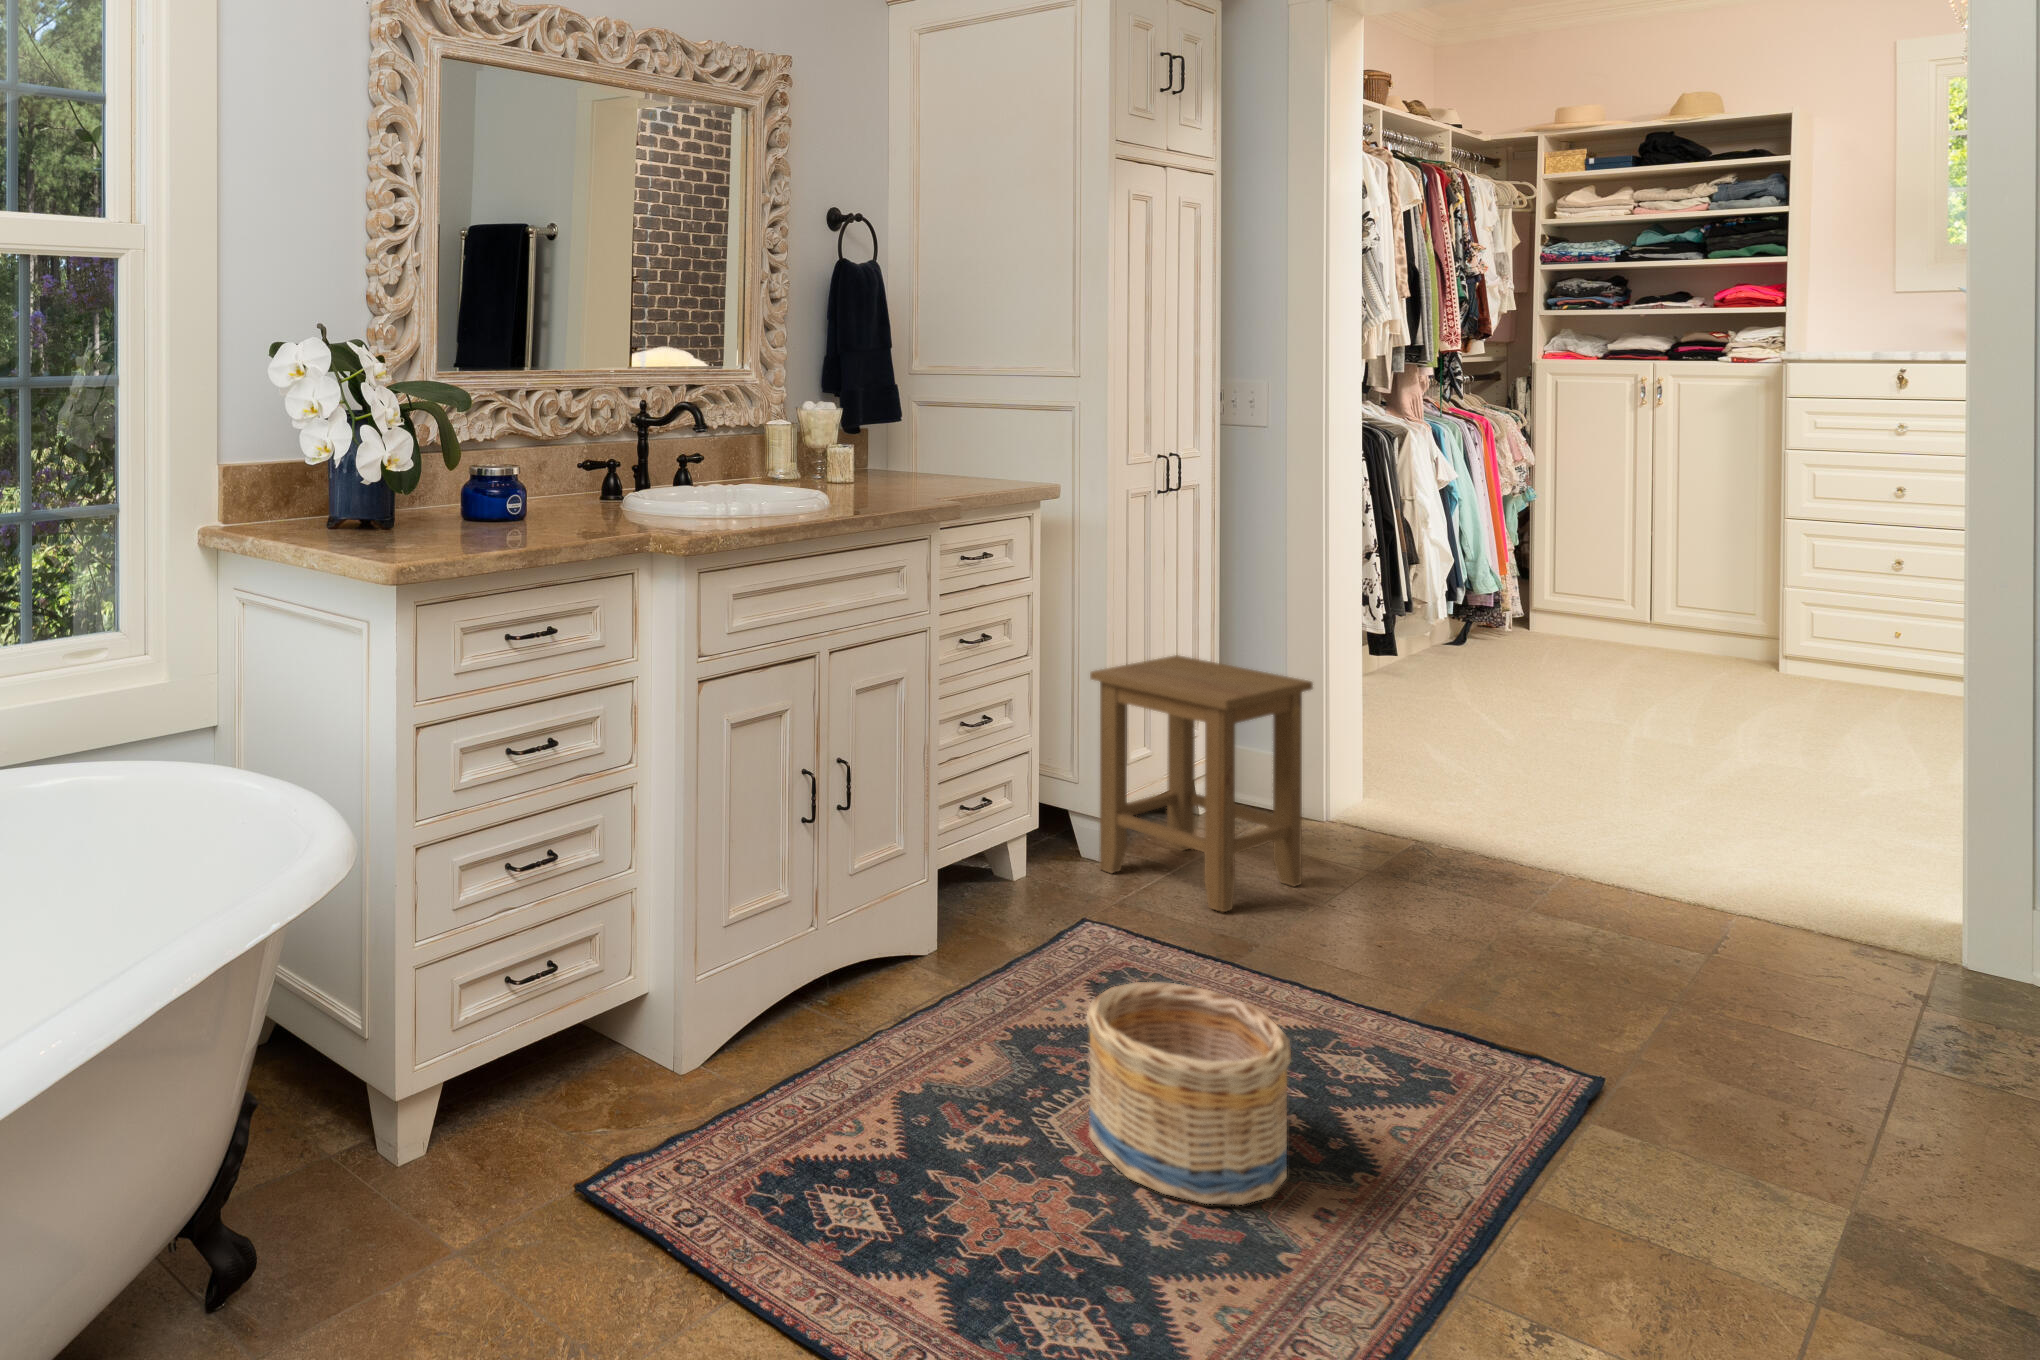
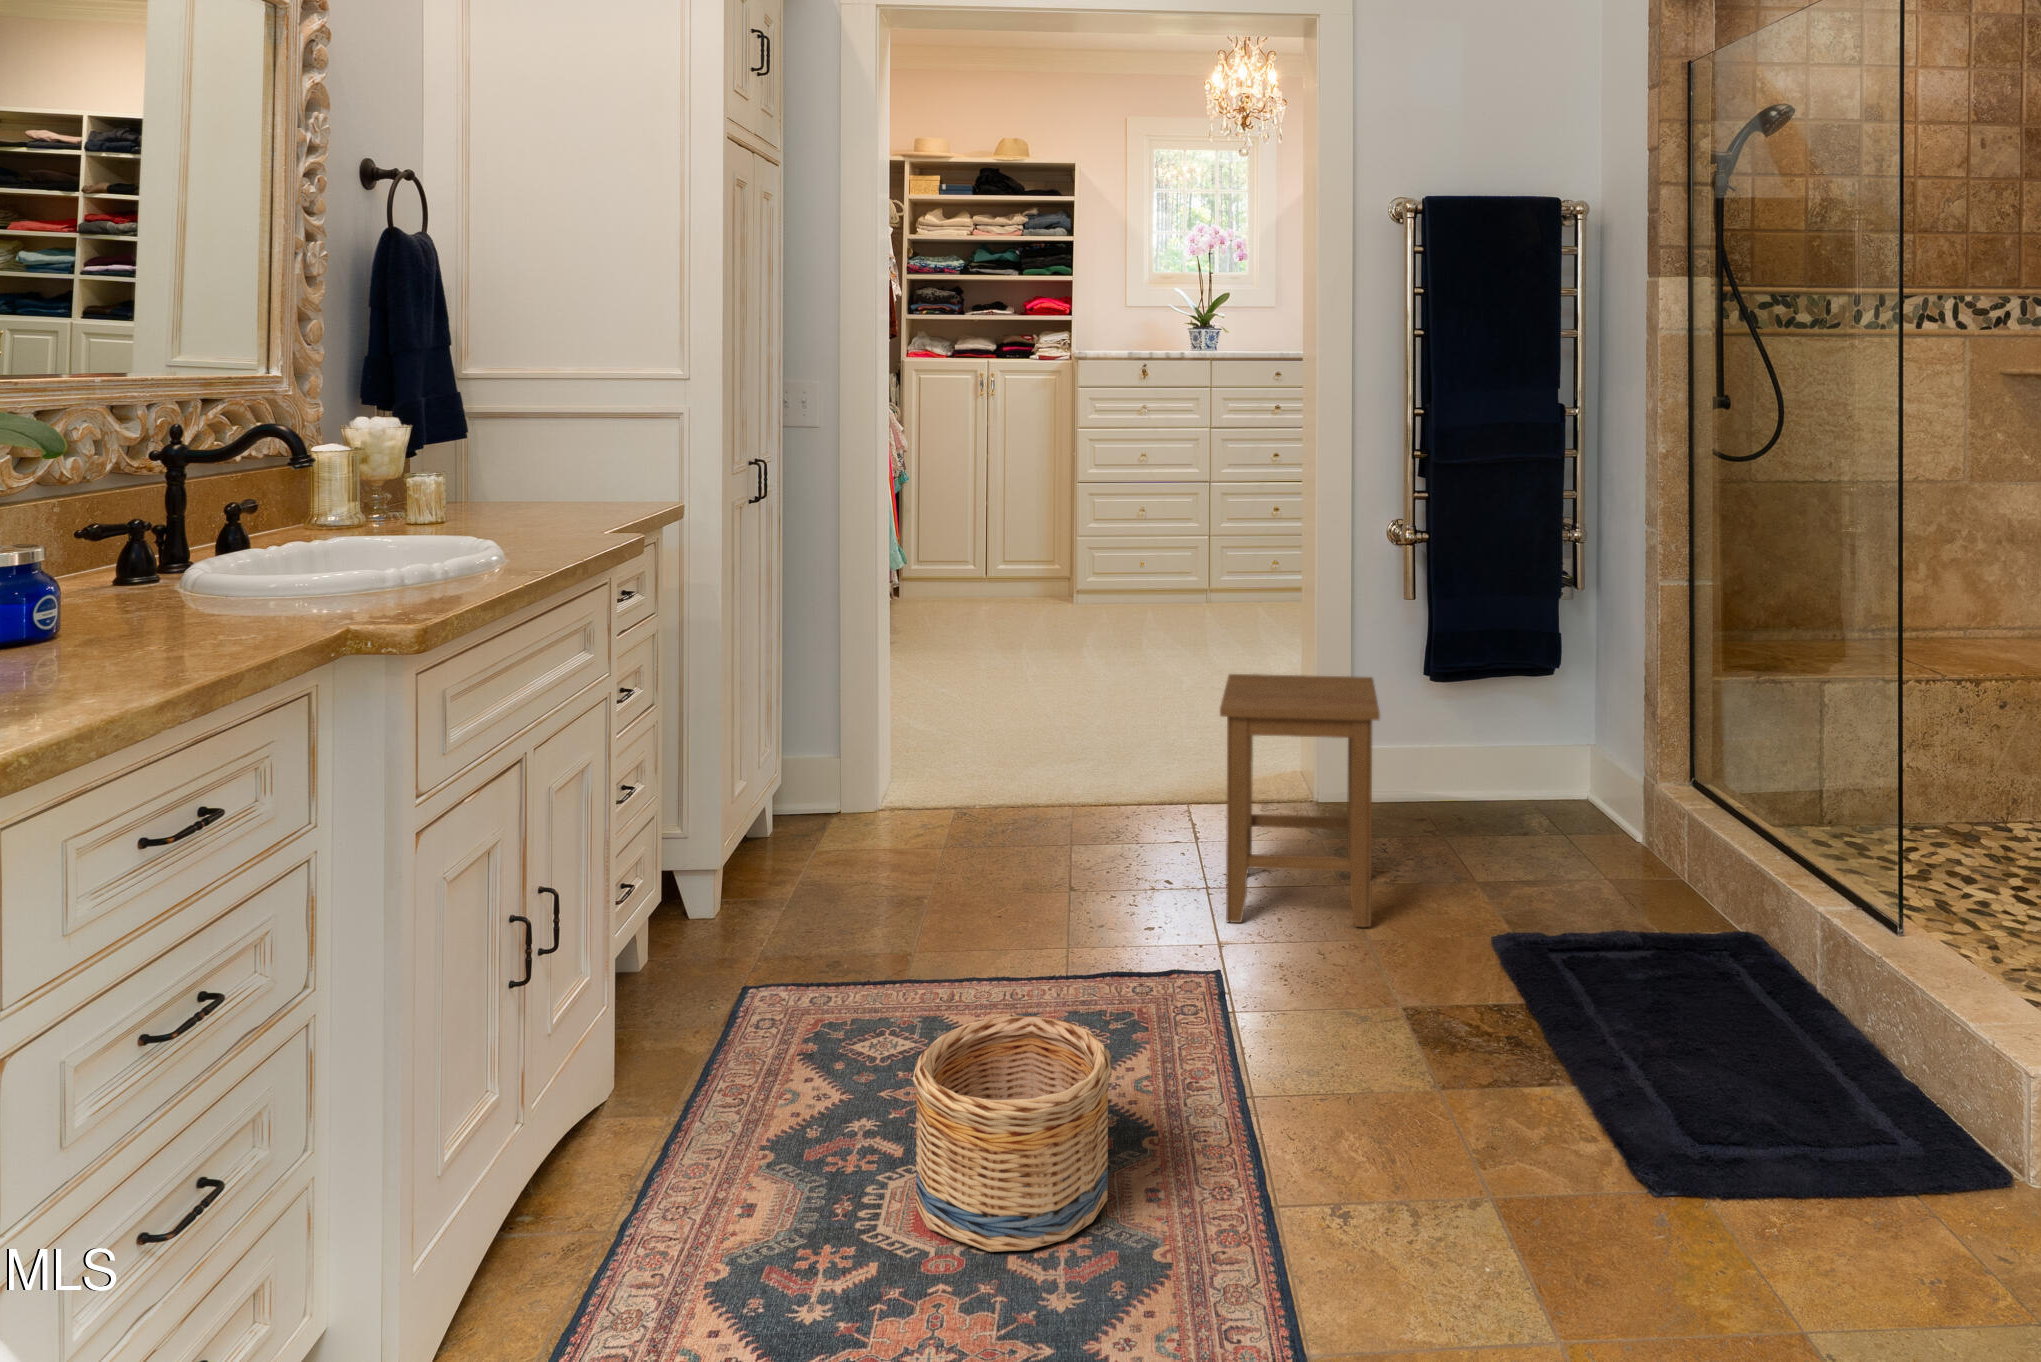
stool: present [1090,655,1313,912] -> present [1220,674,1380,927]

